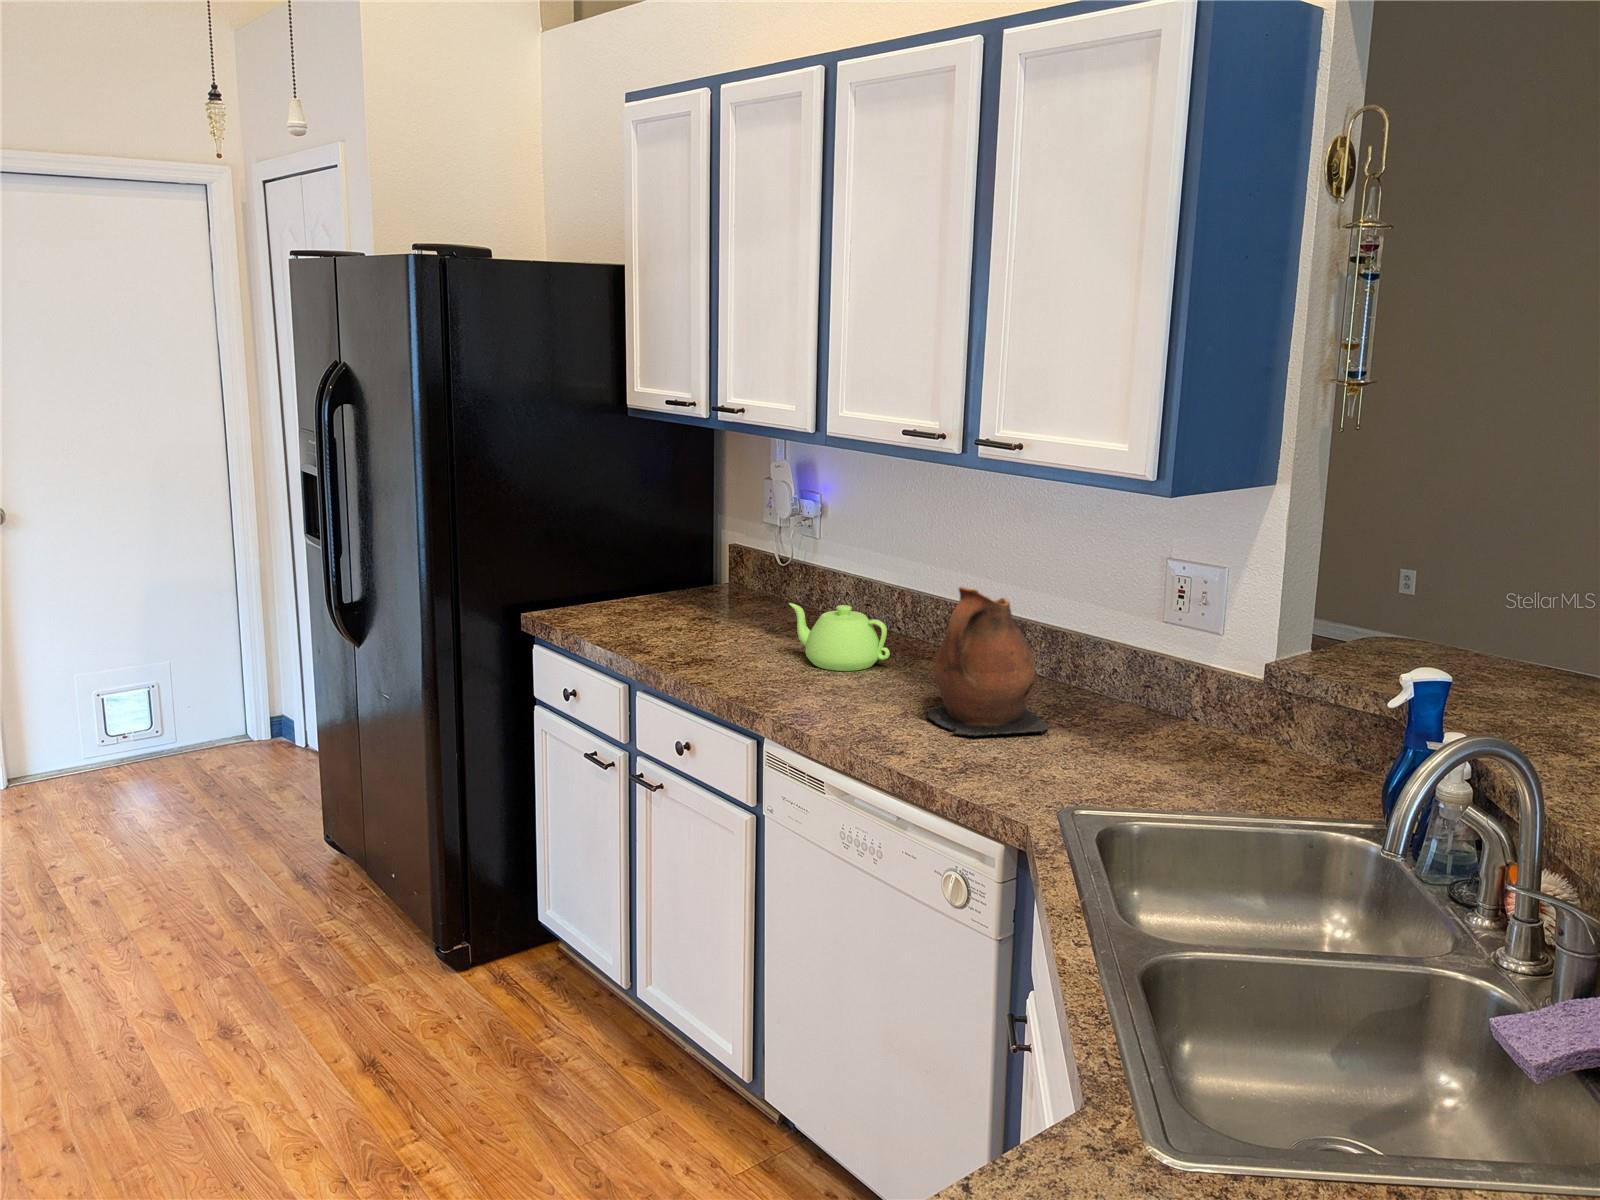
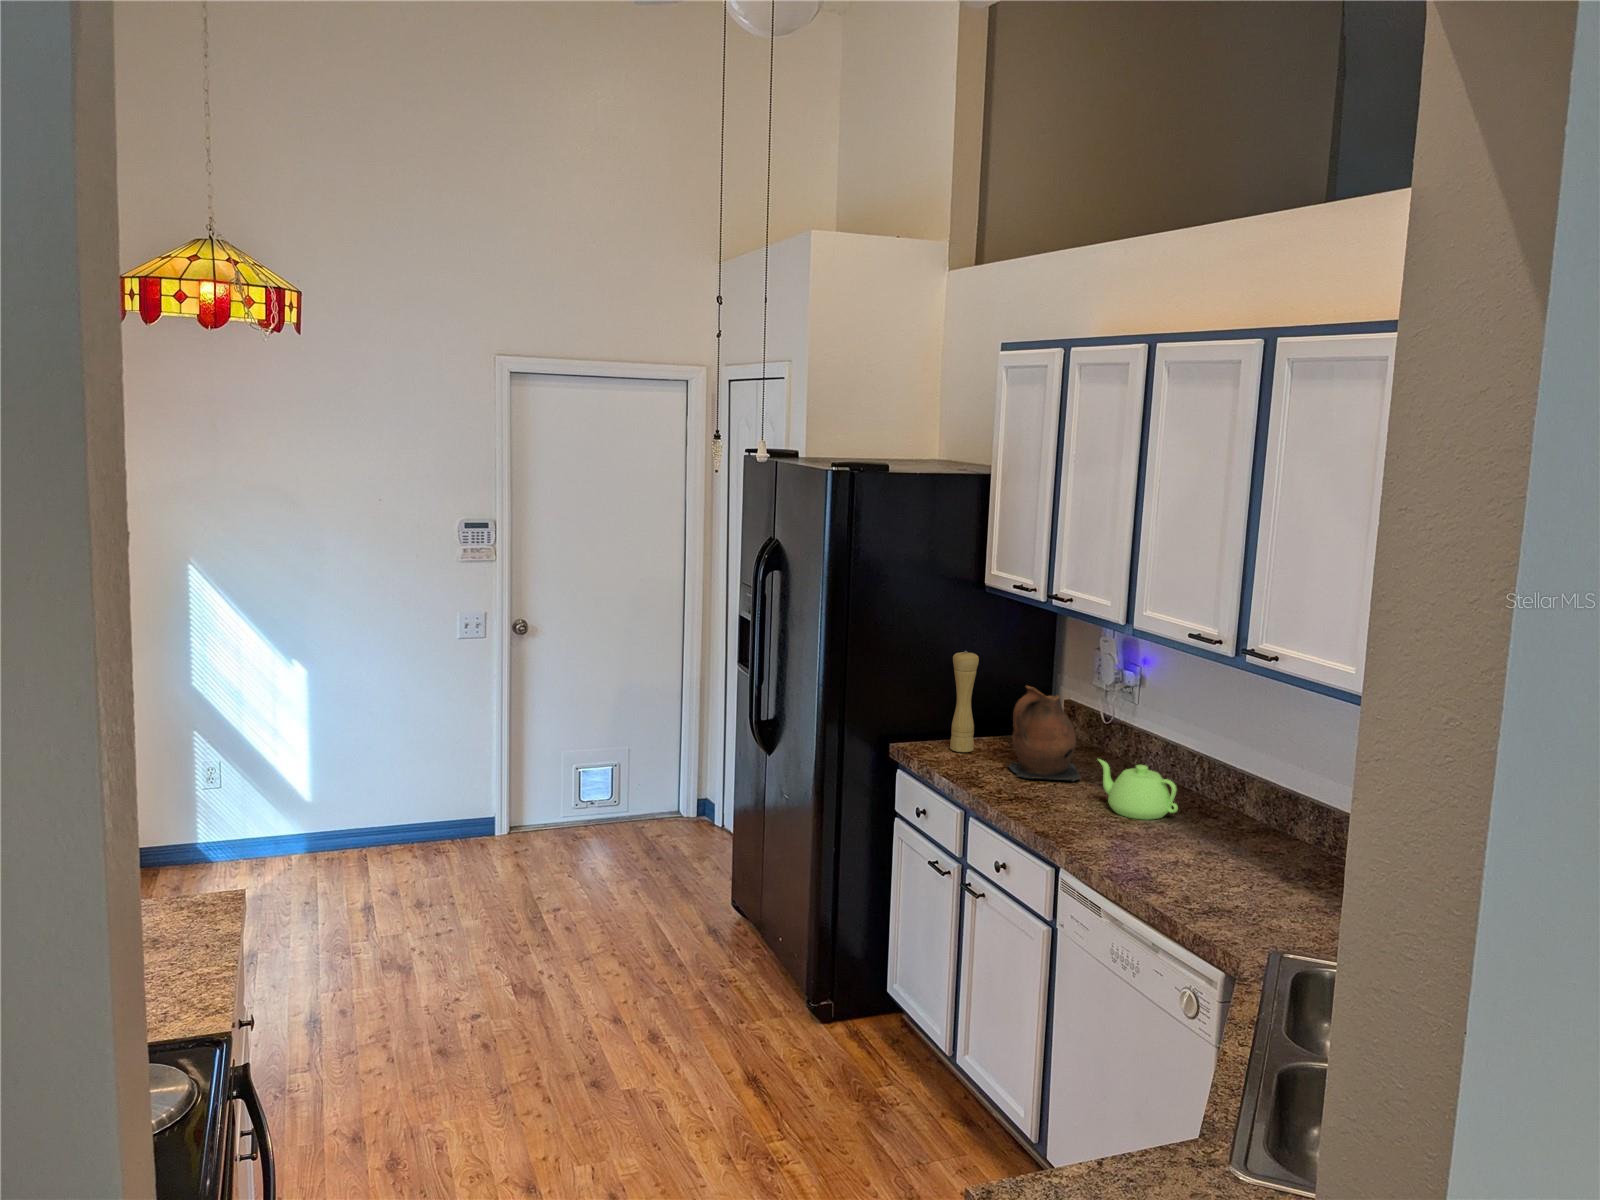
pepper mill: none [594,488,627,616] -> present [950,651,979,752]
ceramic pitcher: present [926,587,1050,735] -> present [1008,686,1081,781]

